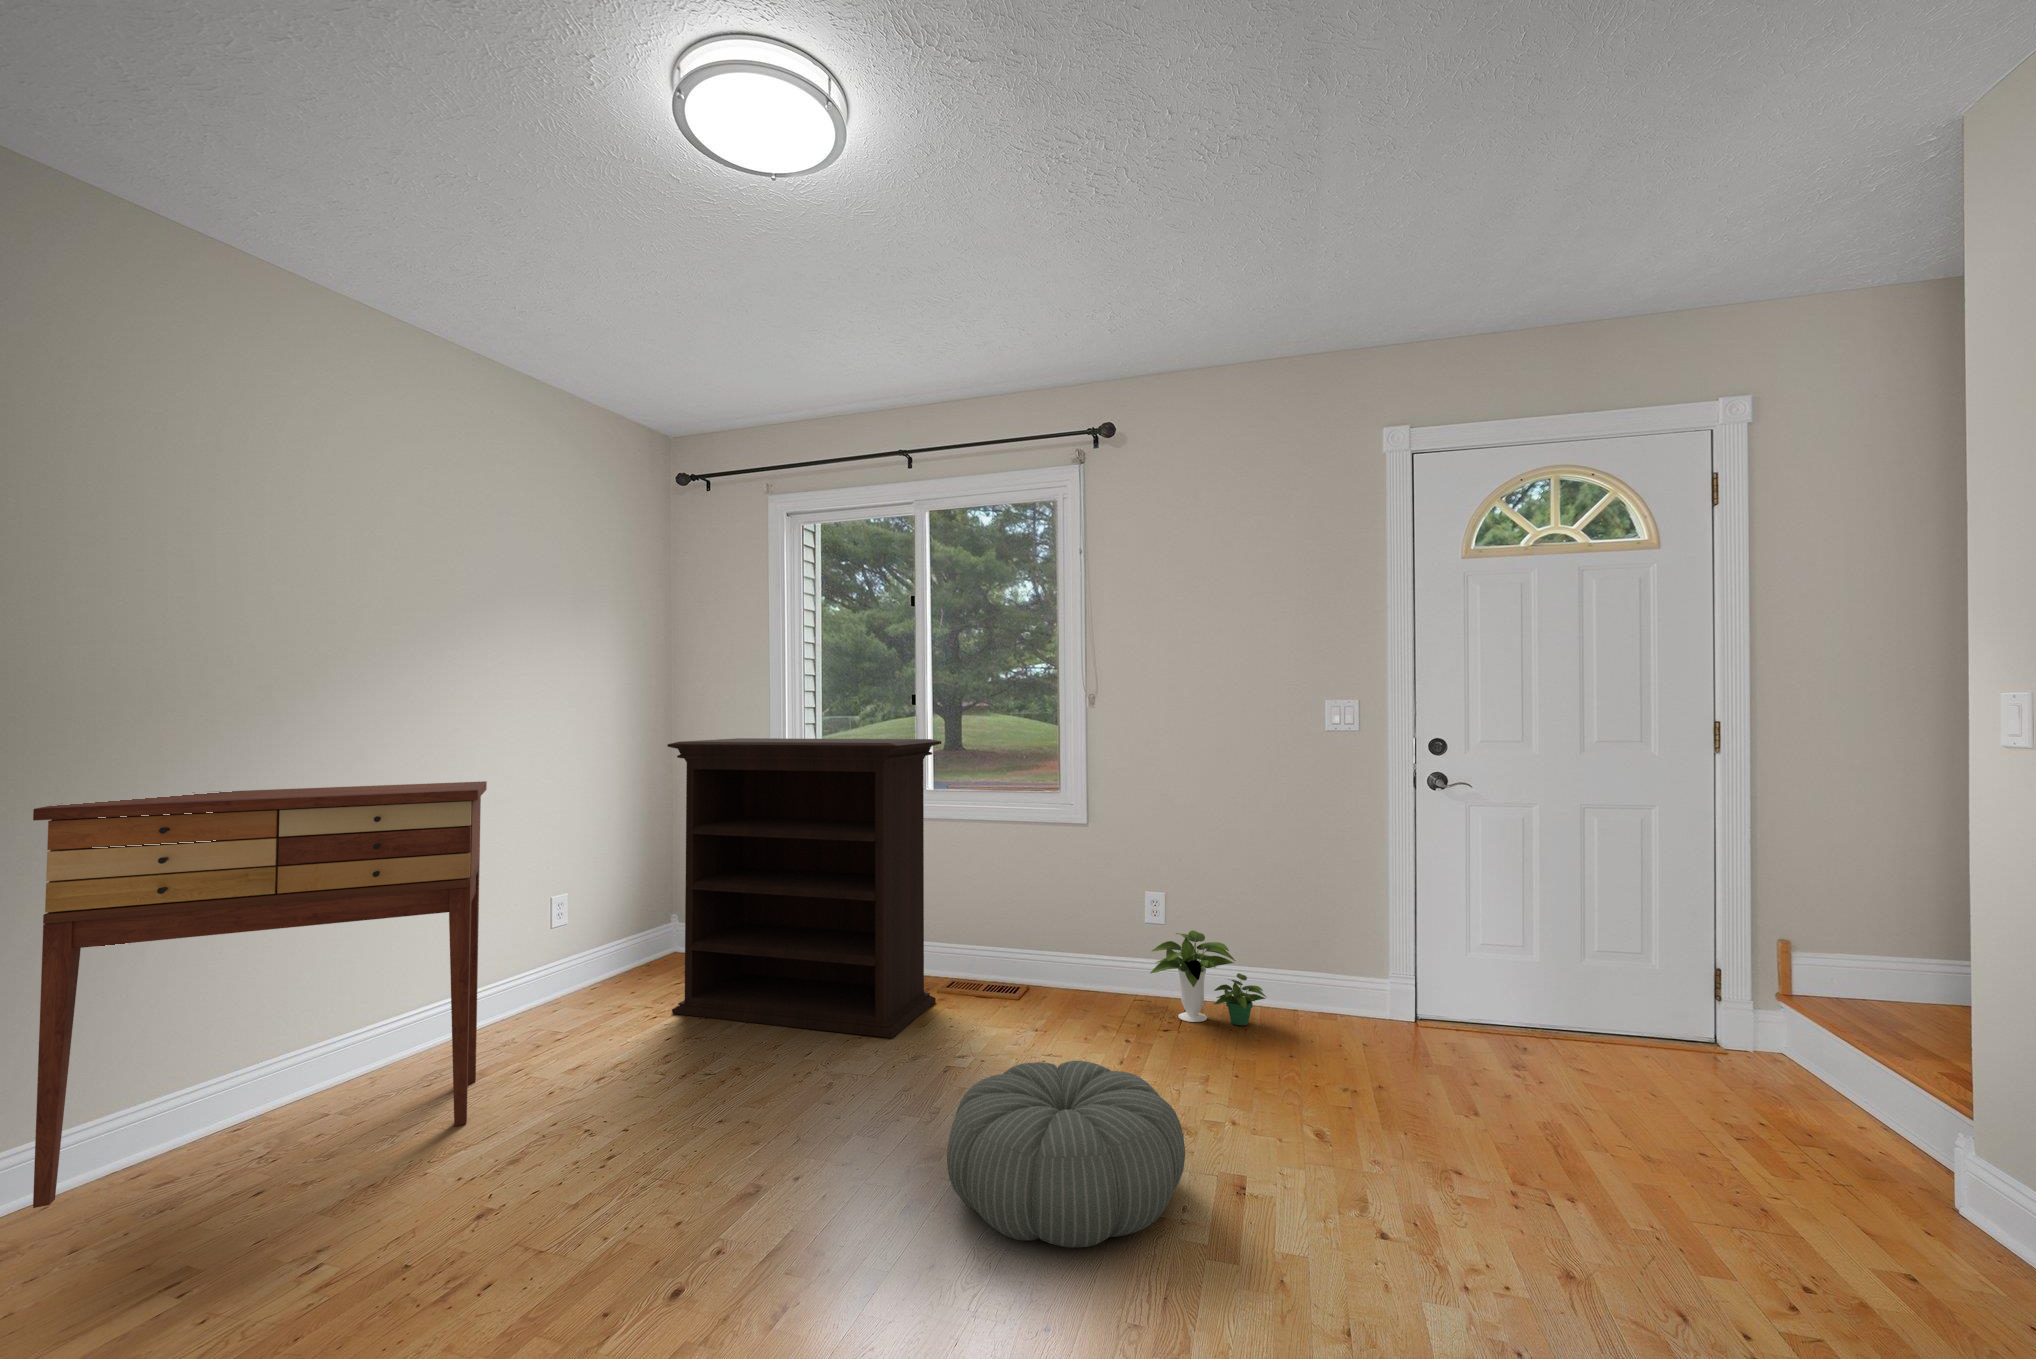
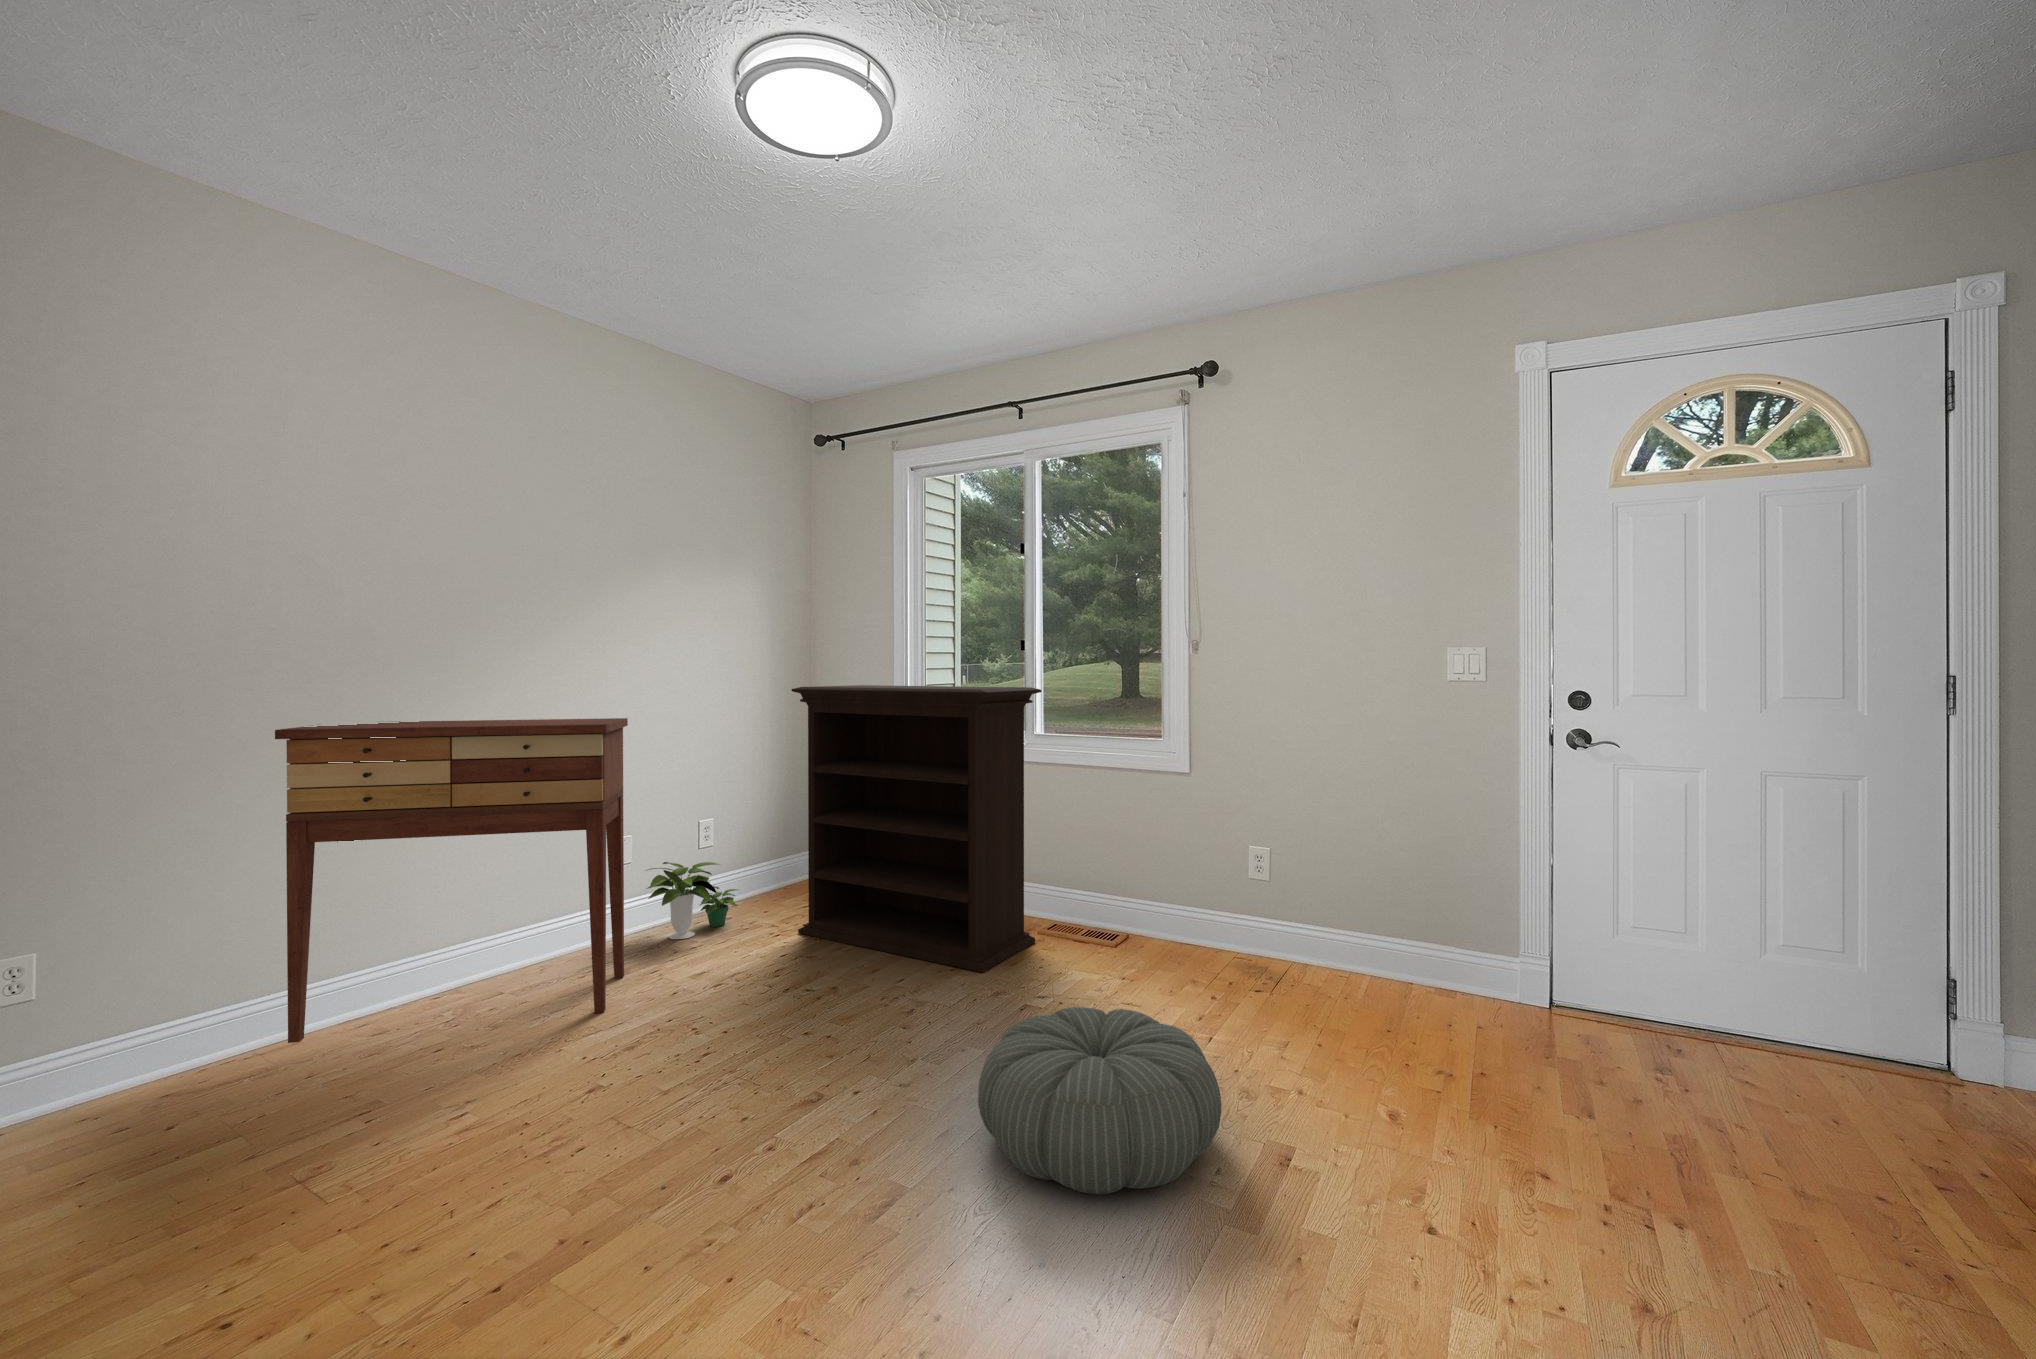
potted plant: present [1150,930,1266,1025] -> present [647,862,738,939]

